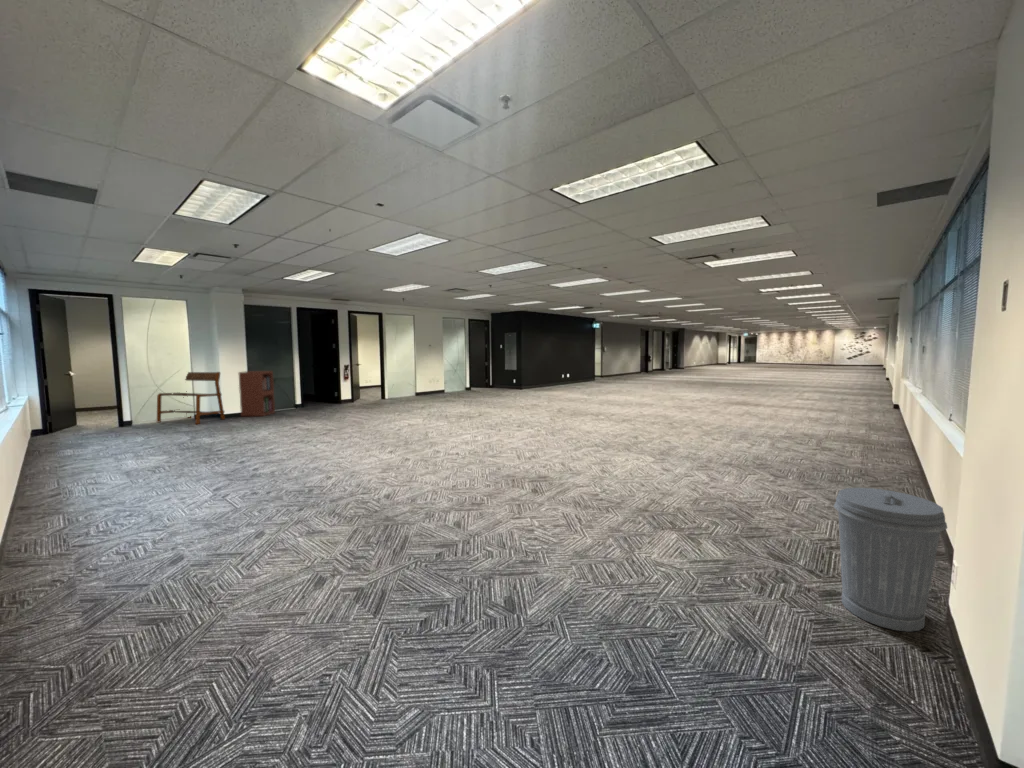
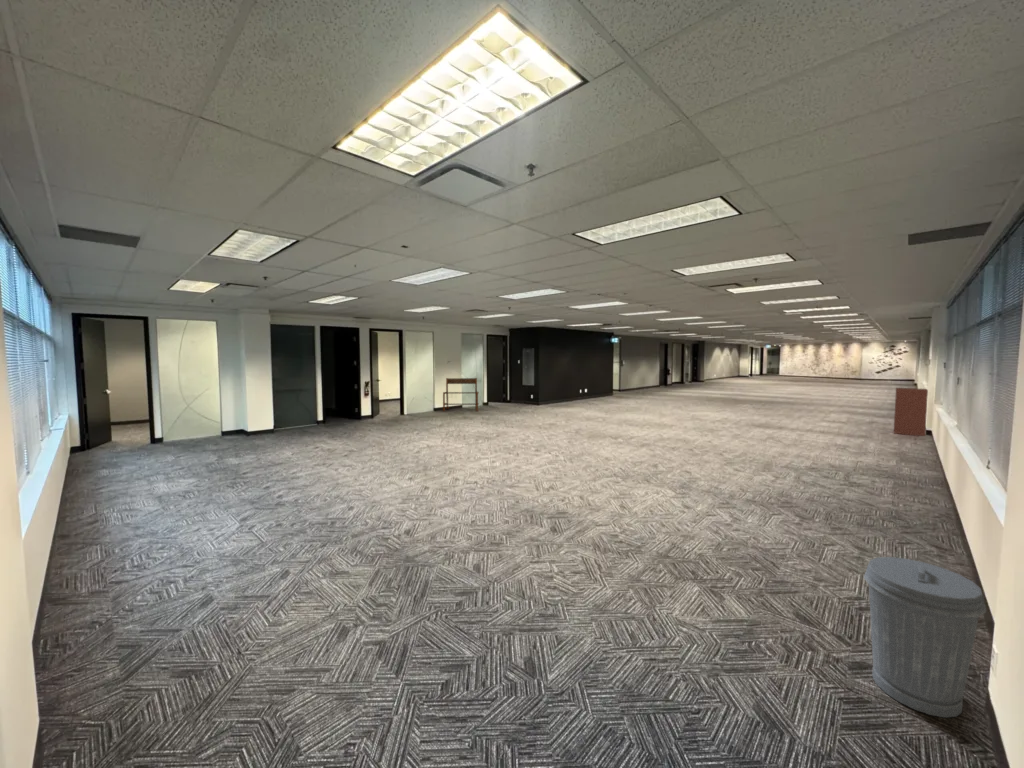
bookshelf: present [239,371,275,416] -> present [894,388,928,436]
bench: present [157,372,225,424] -> present [443,378,479,411]

